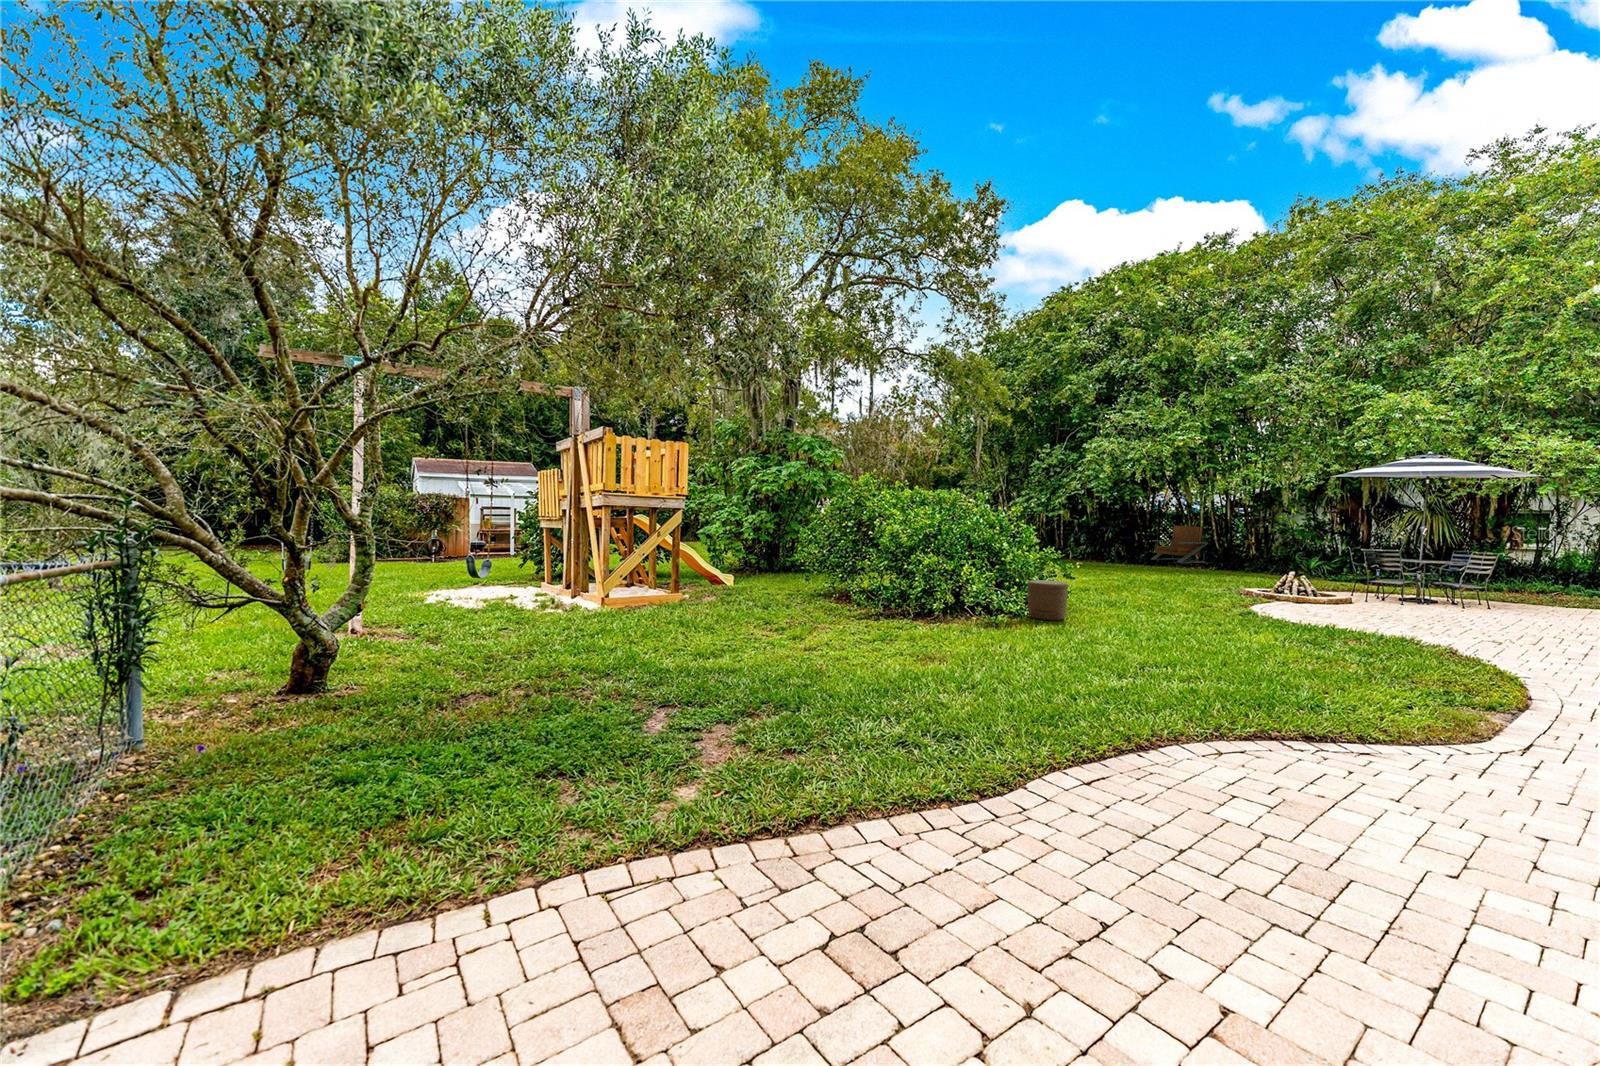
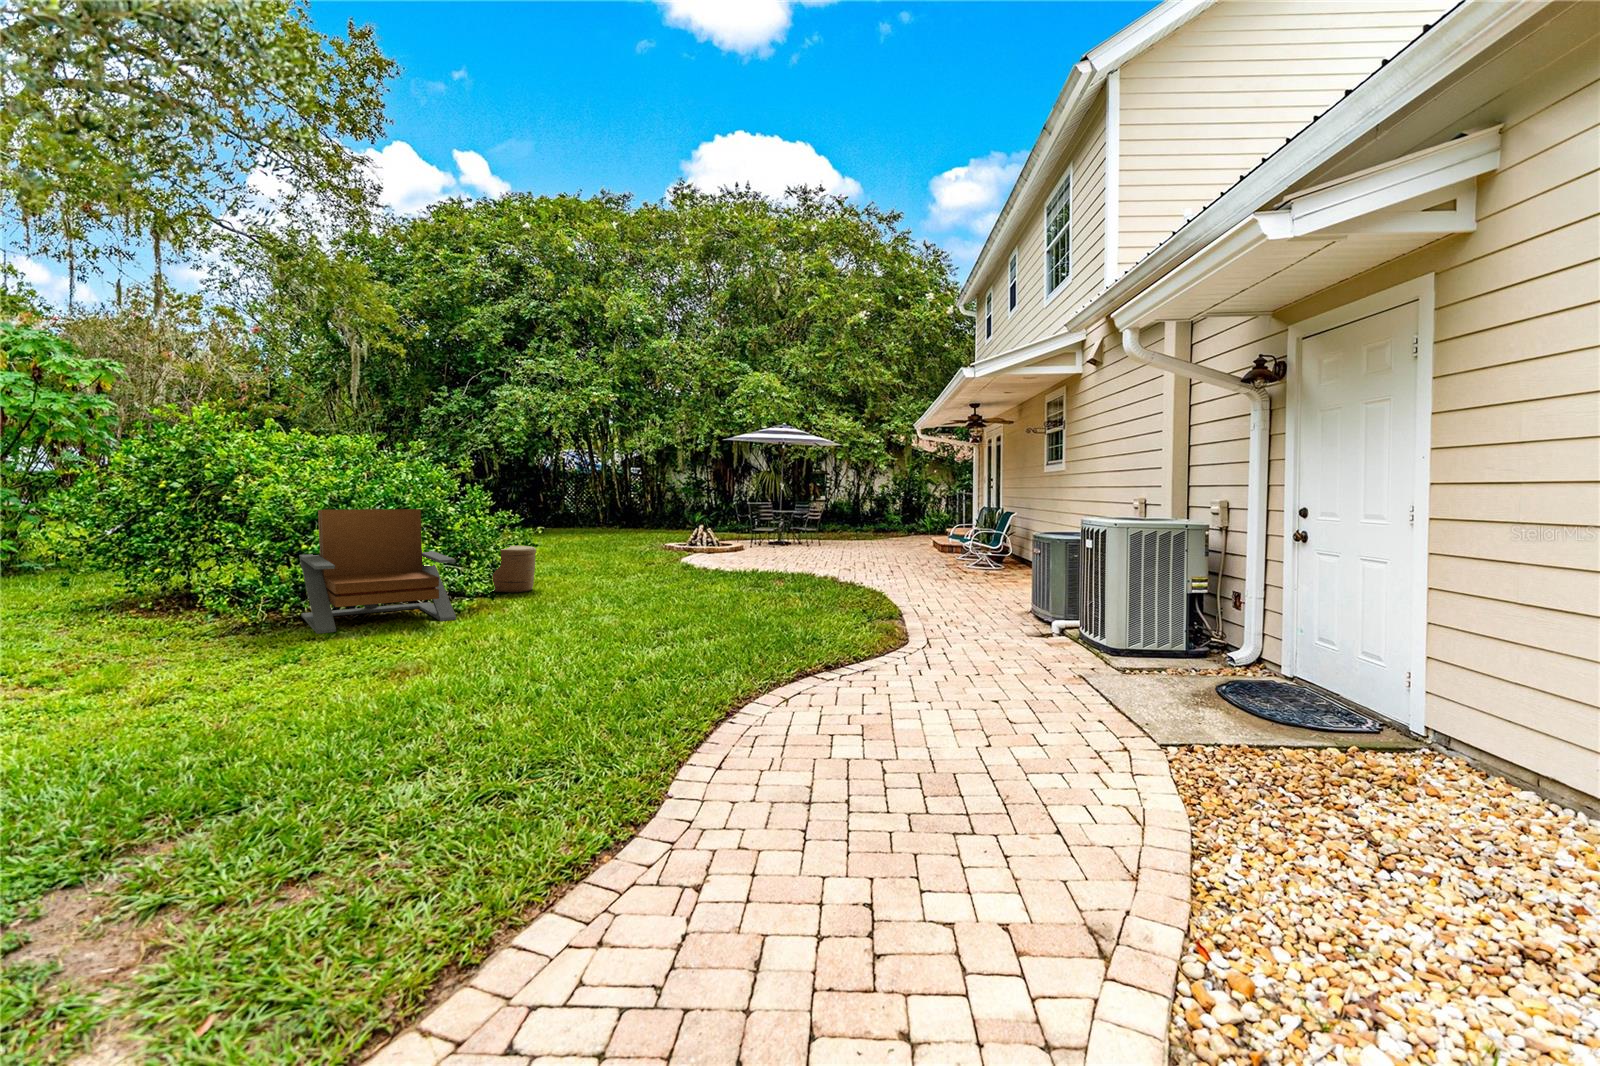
lounge chair: present [1151,526,1208,563] -> present [299,509,456,634]

